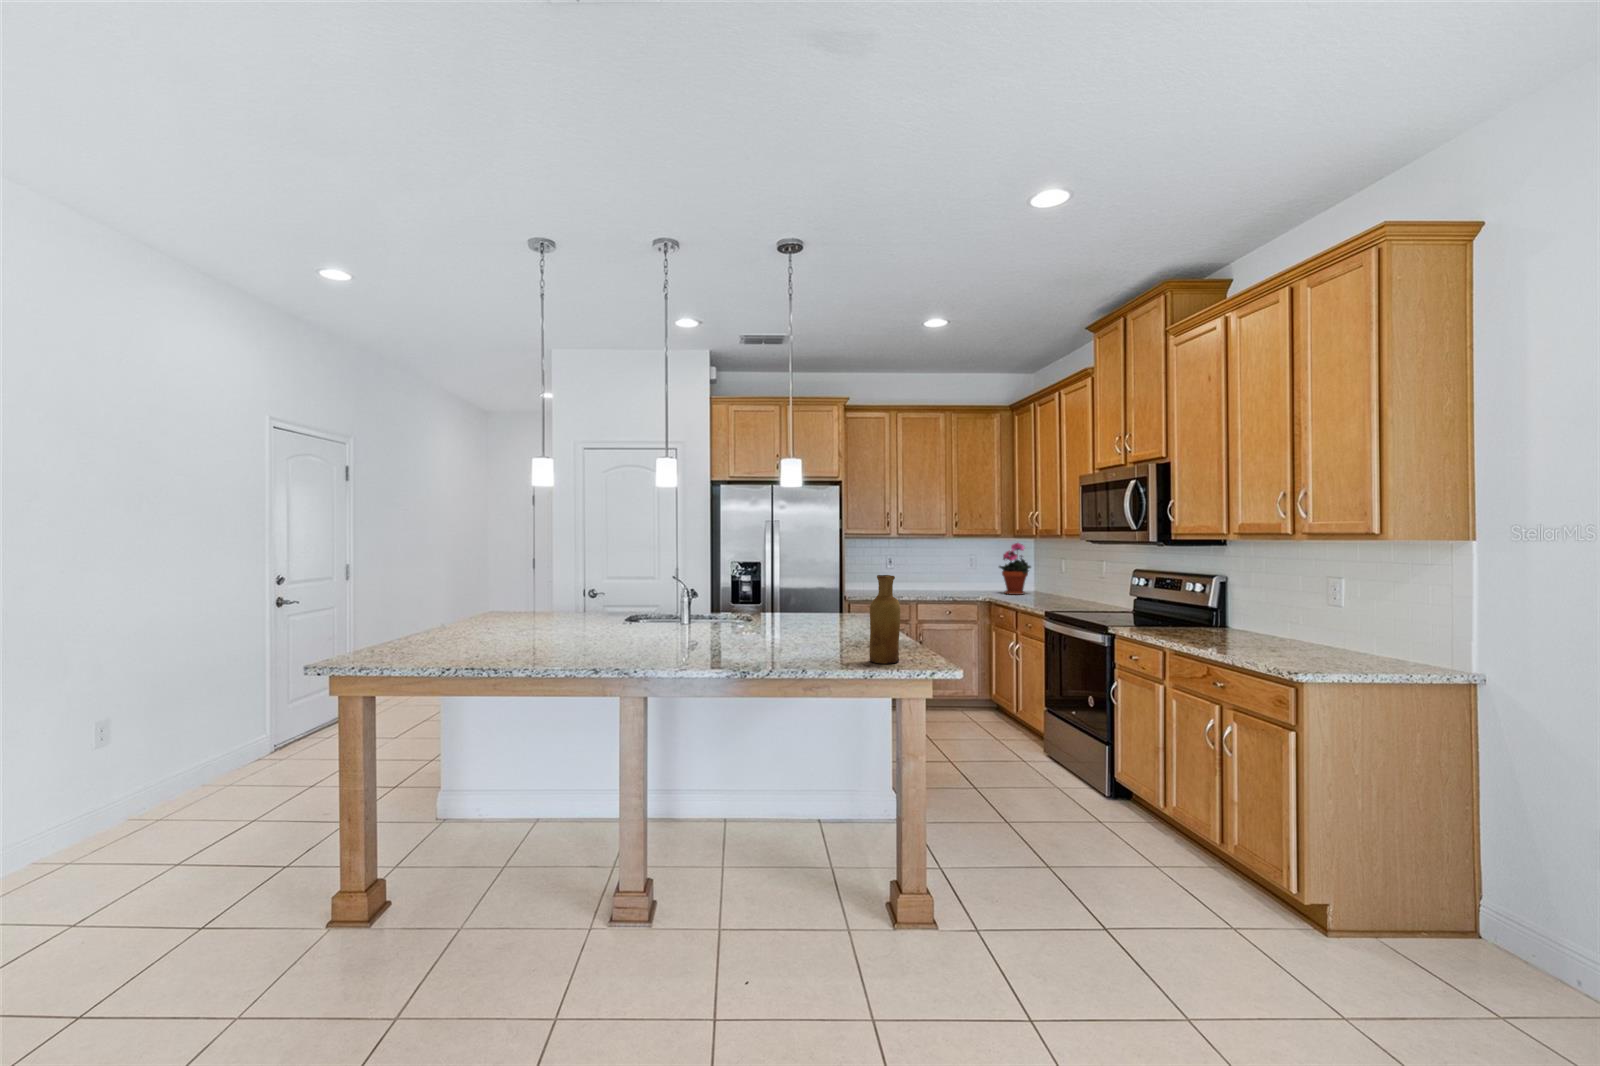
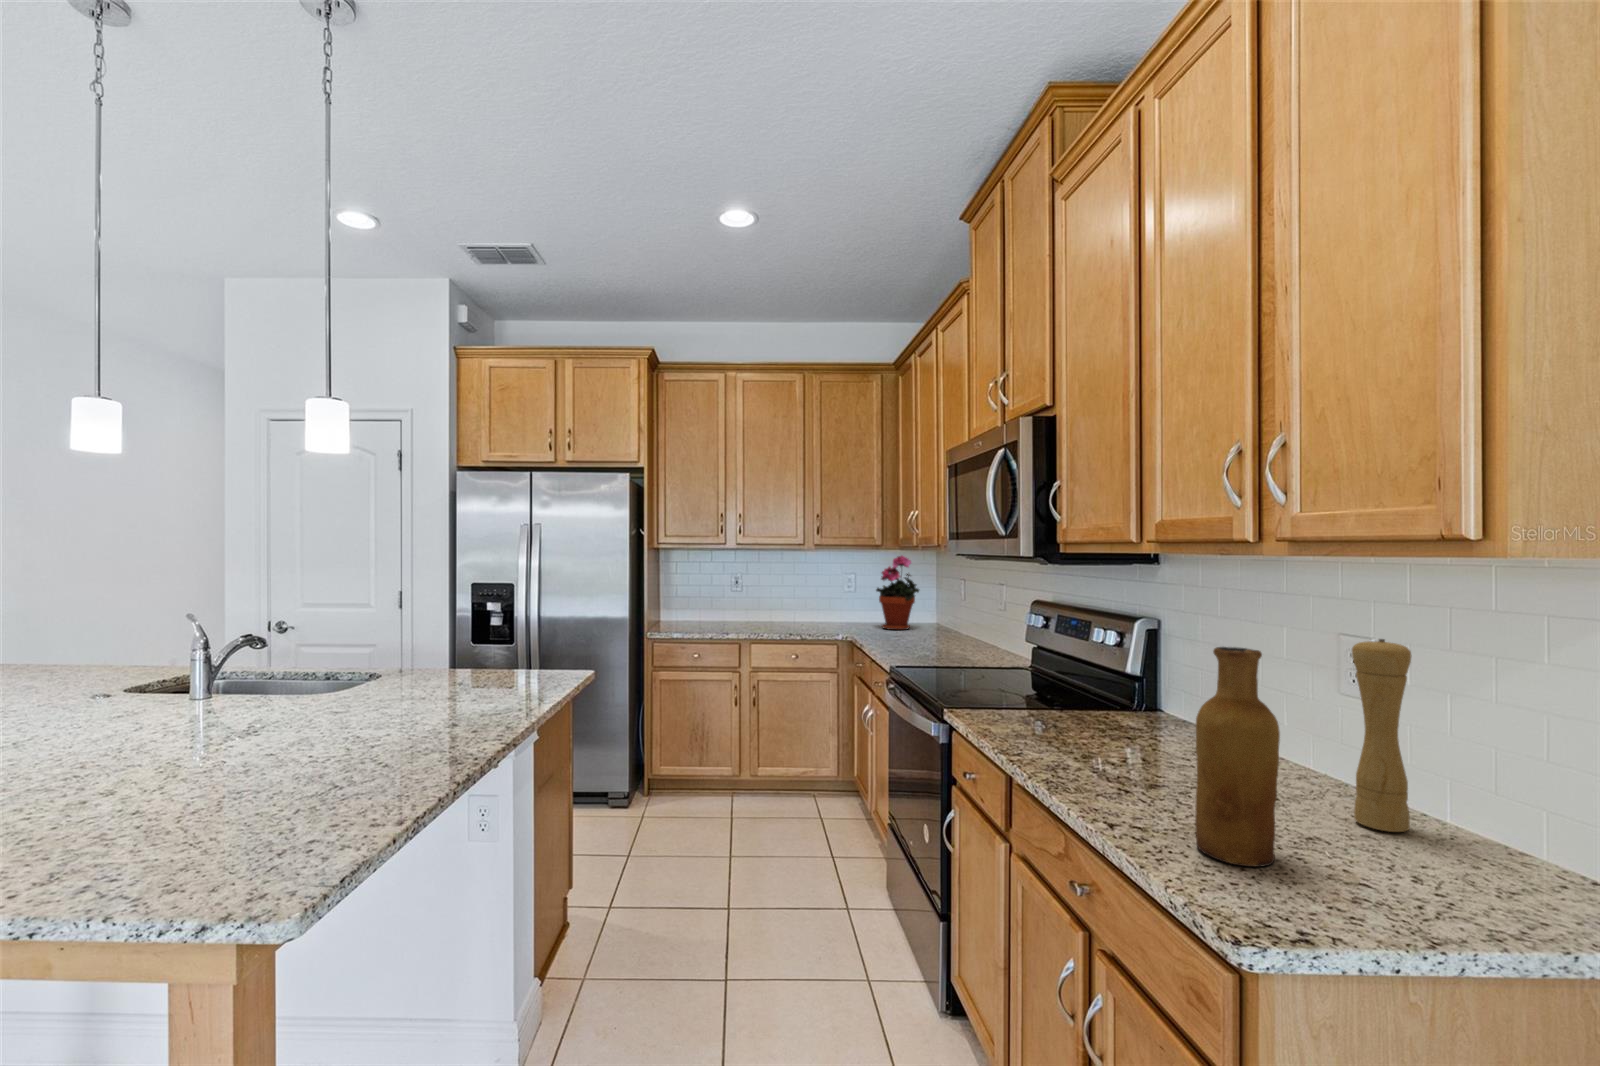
vase: present [870,575,900,664] -> present [1195,647,1280,867]
pepper mill: none [1335,575,1360,656] -> present [1352,639,1411,832]

